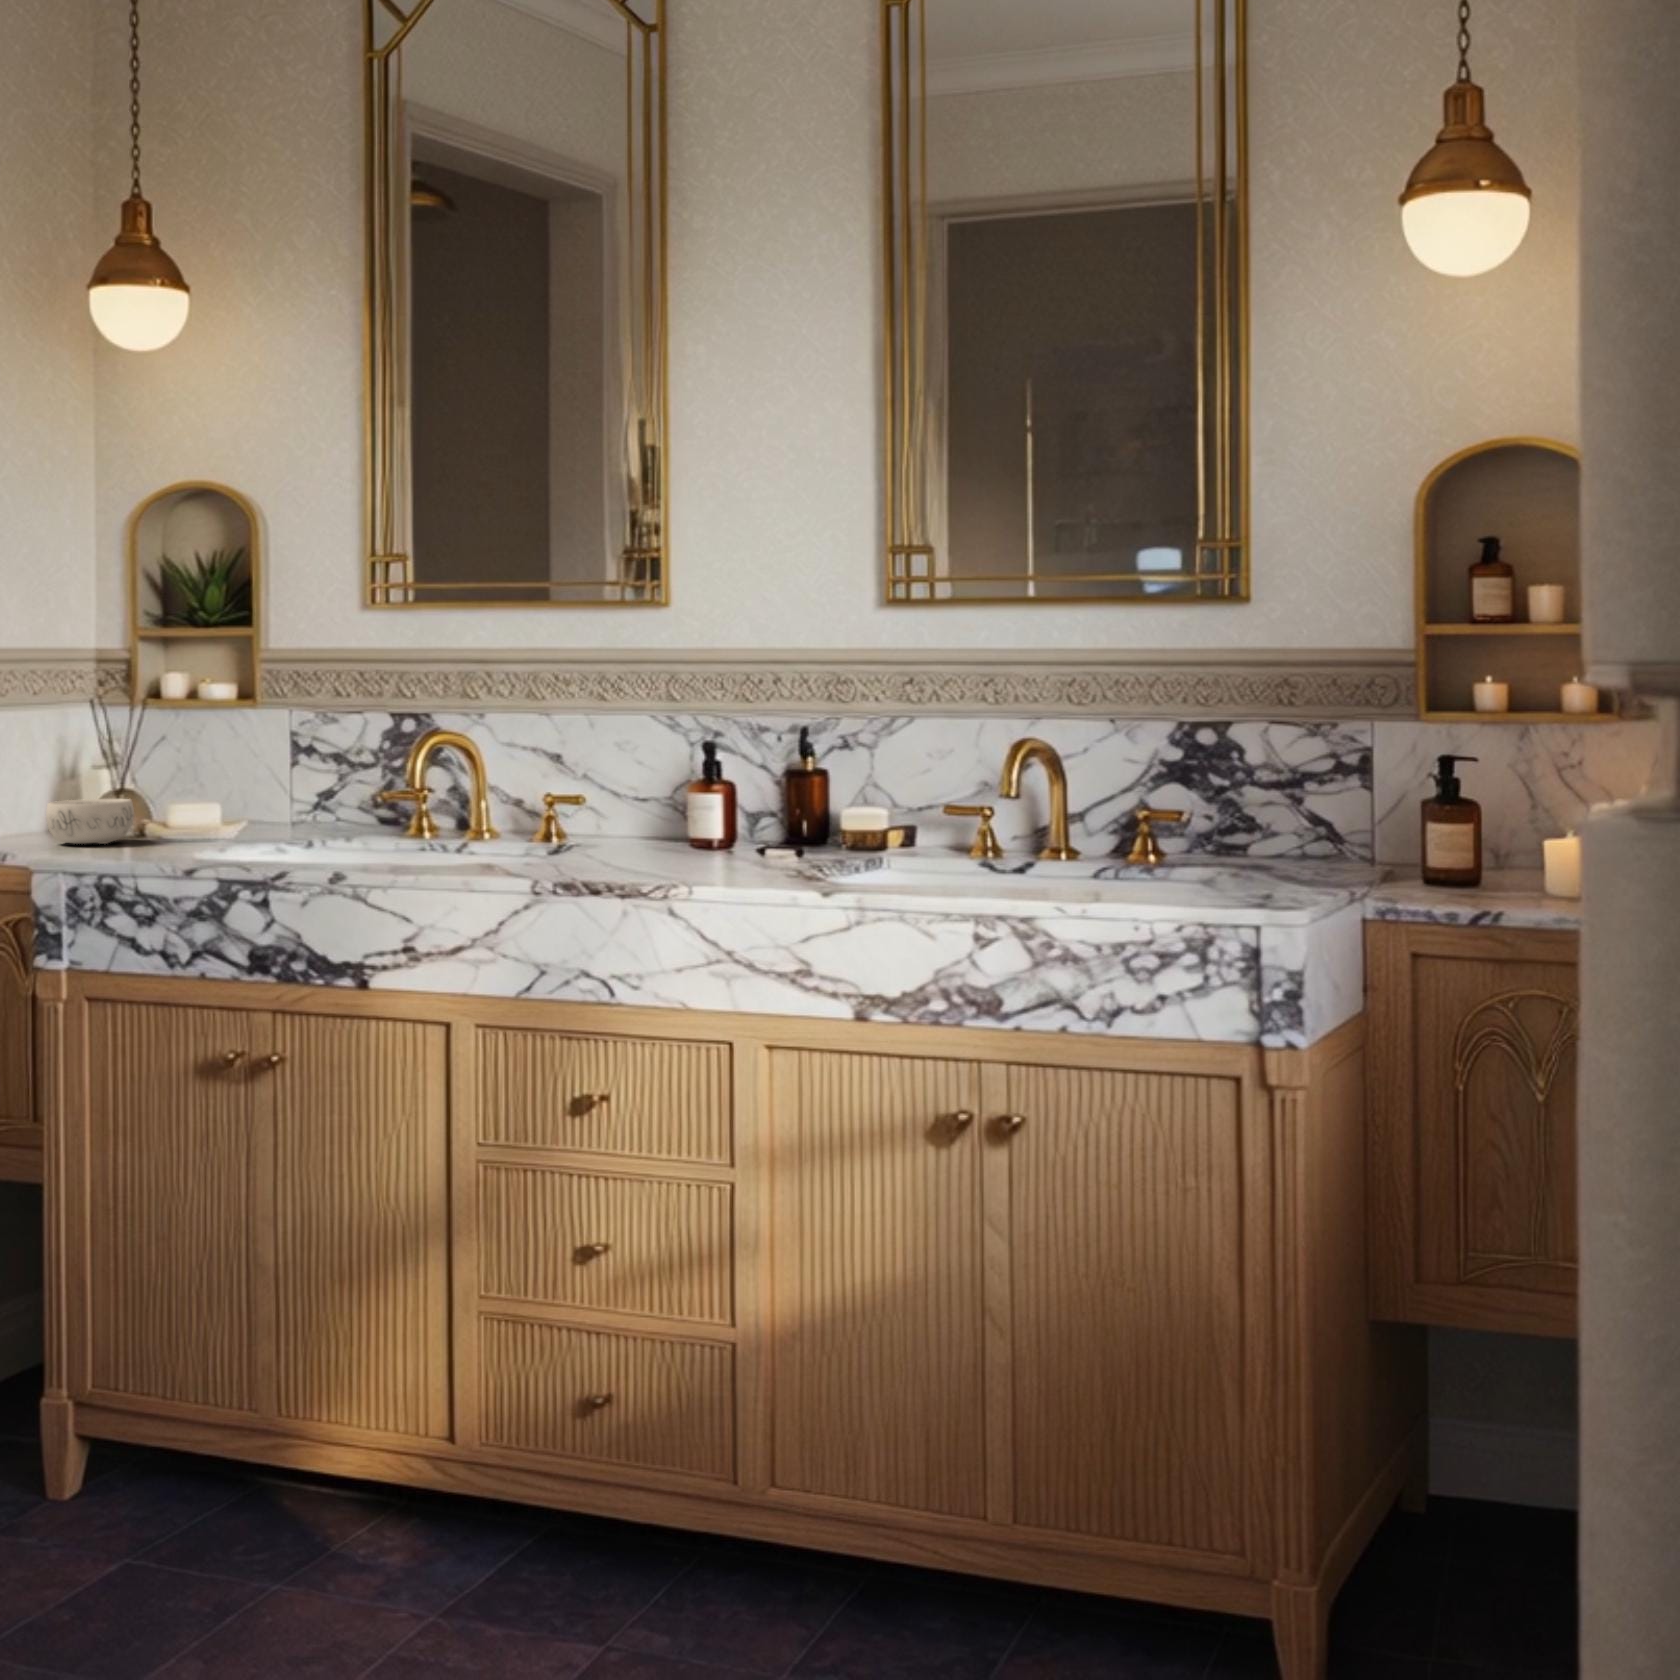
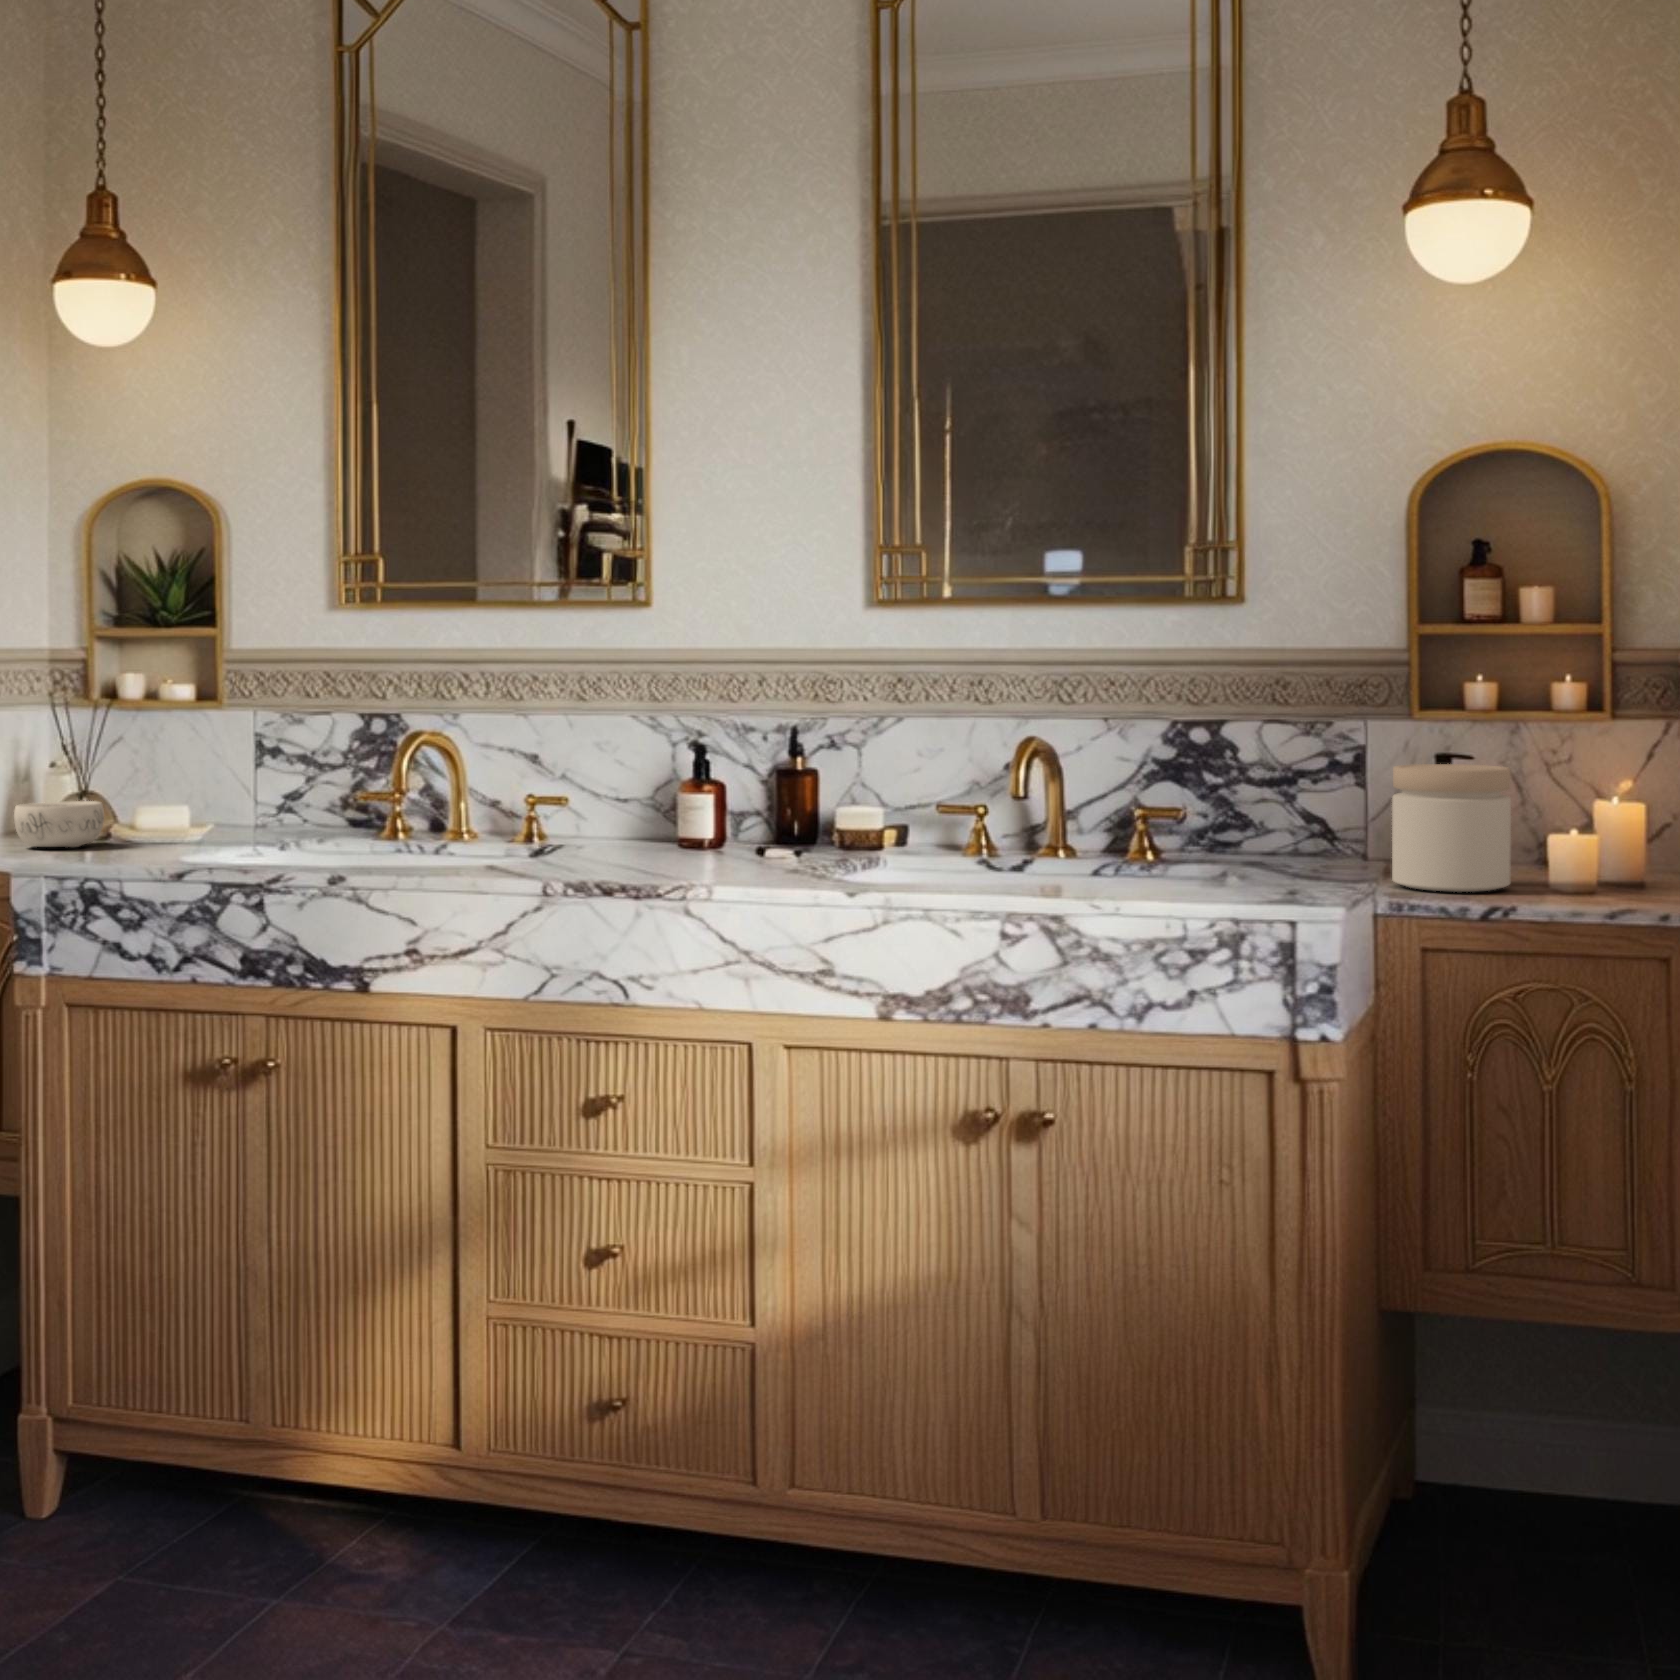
jar: none [1382,767,1502,897] -> present [1392,764,1511,892]

